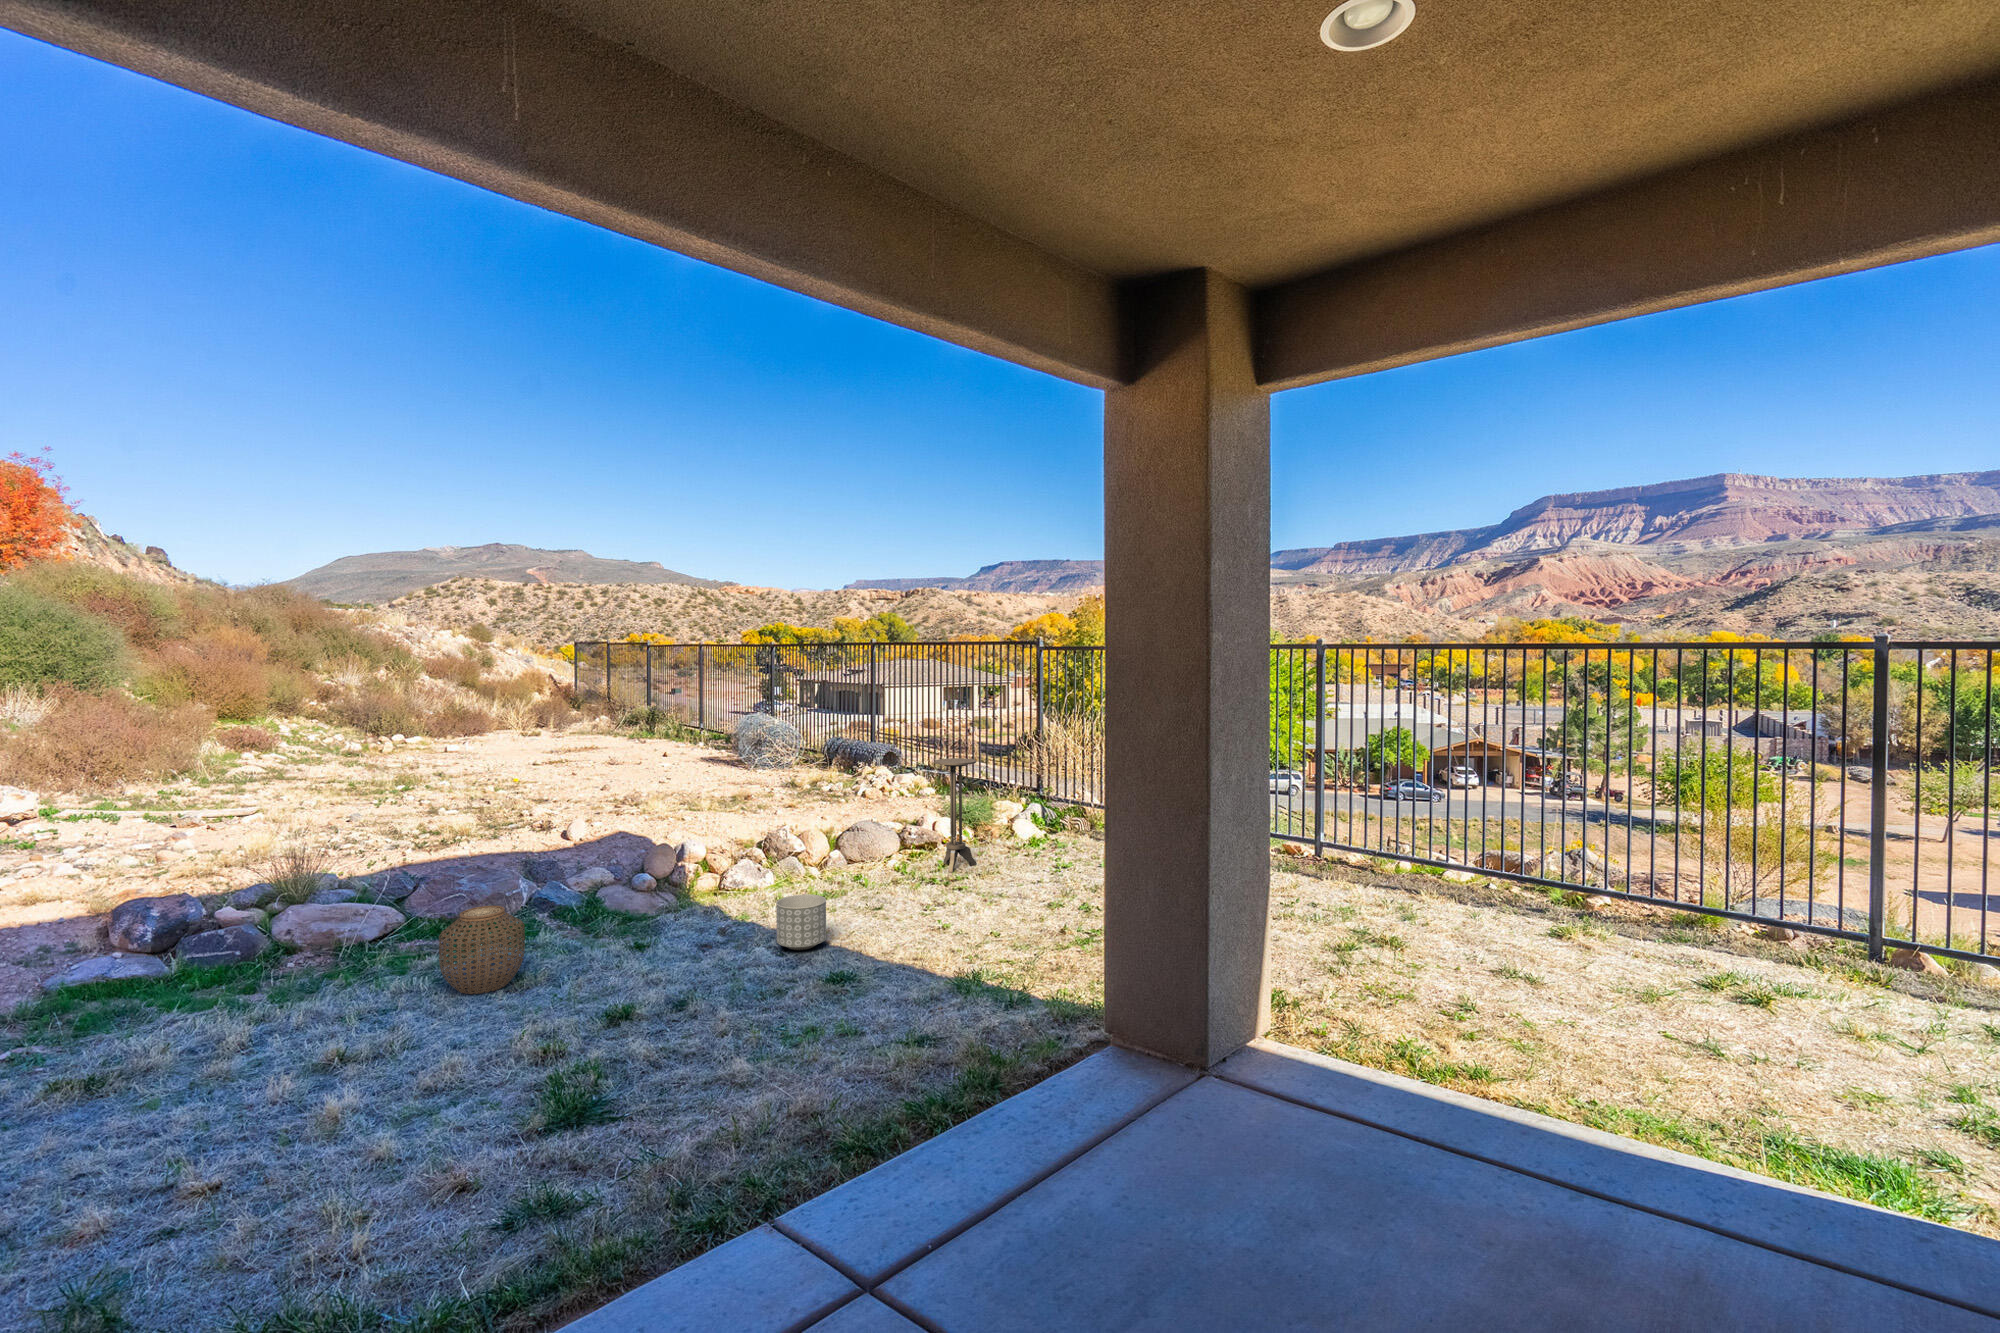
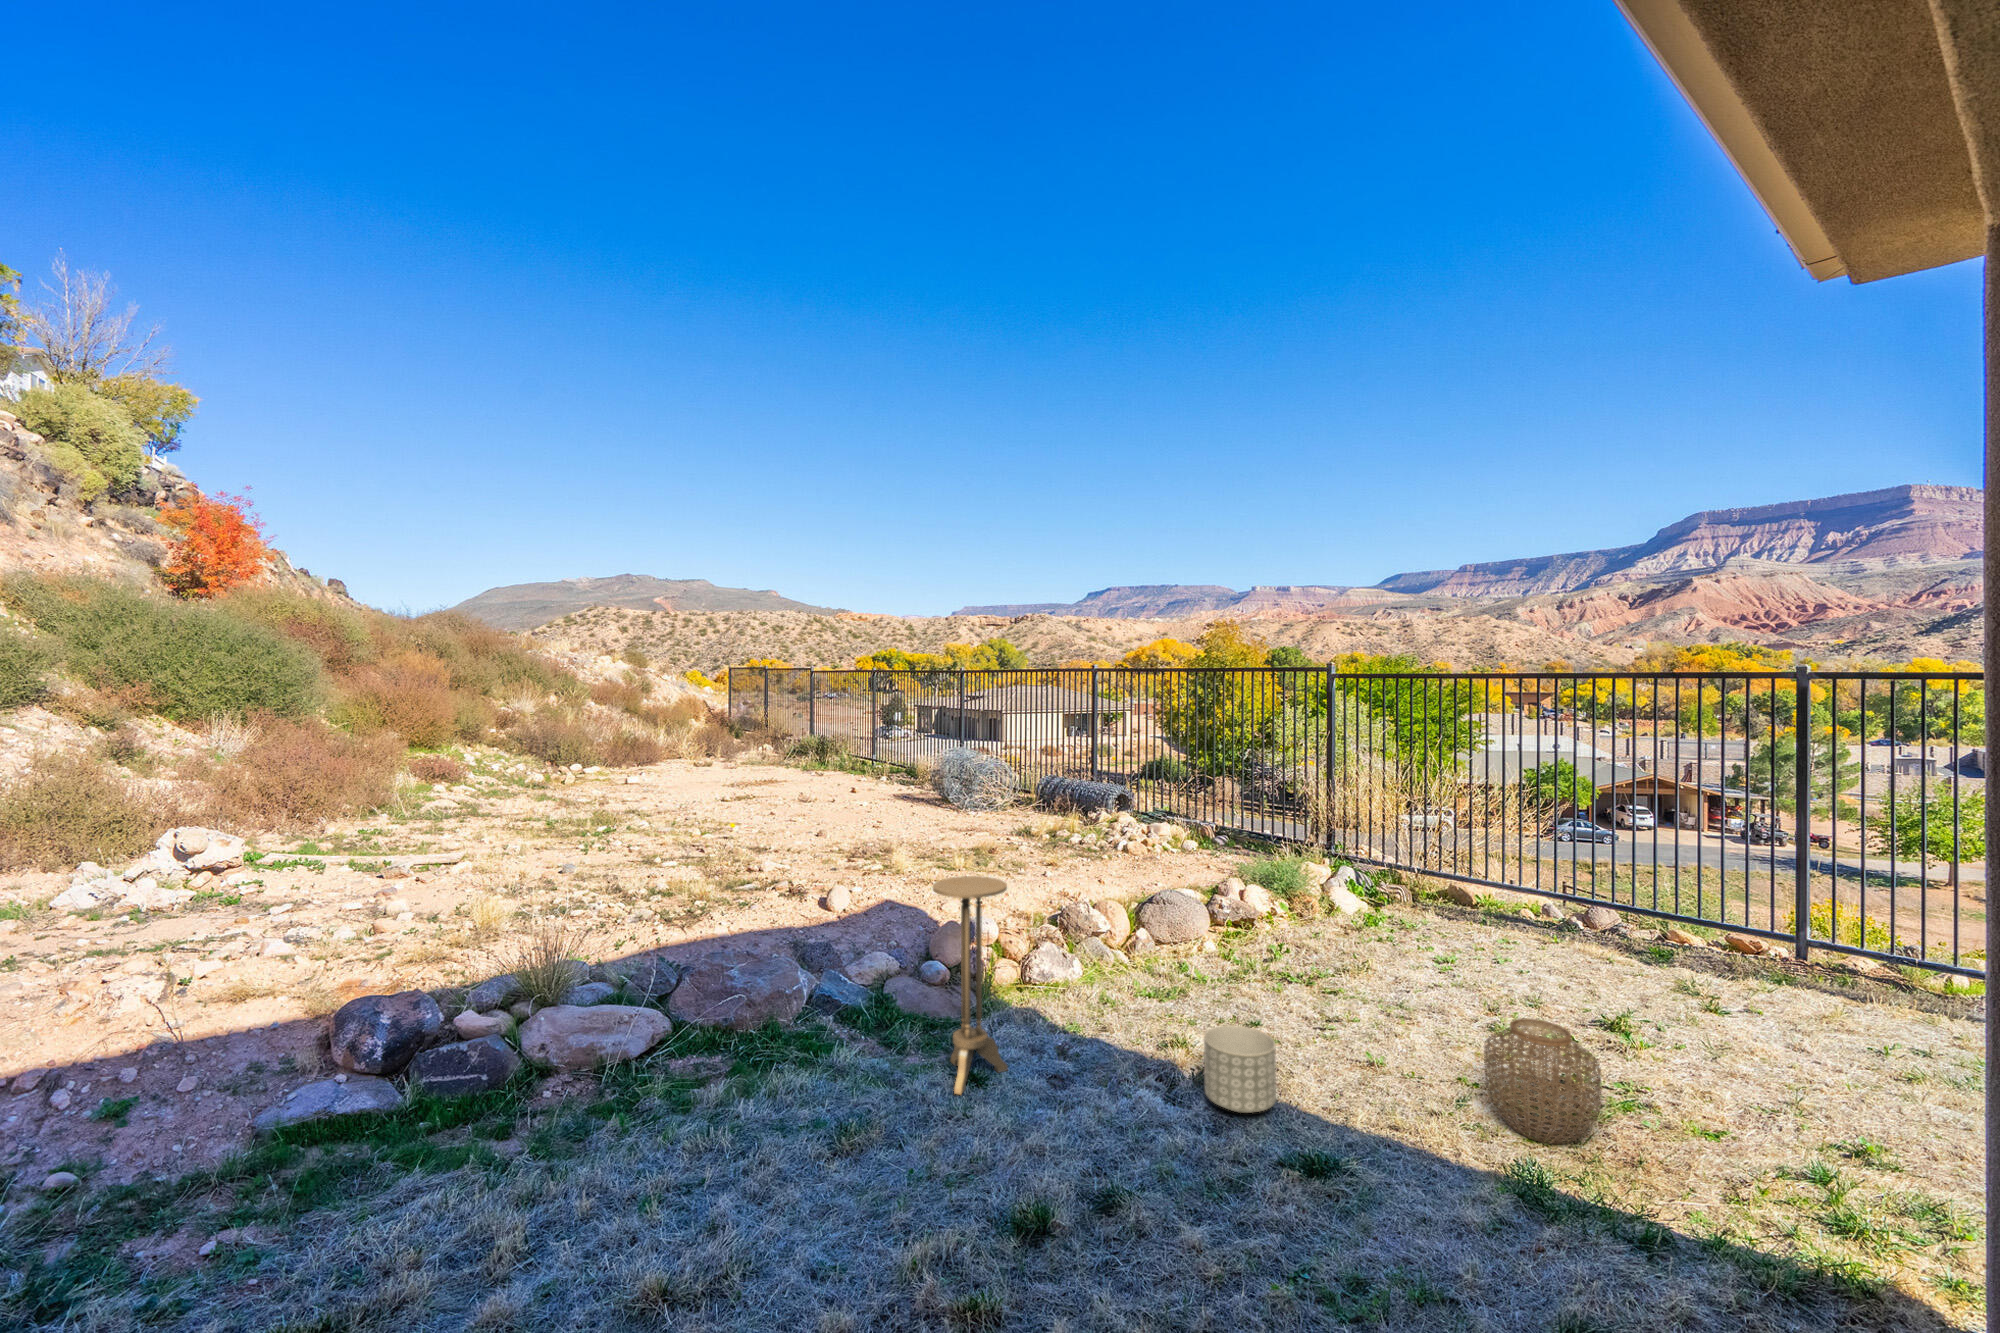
side table: present [935,758,977,872] -> present [933,876,1008,1095]
woven basket: present [439,906,525,994] -> present [1484,1018,1602,1144]

